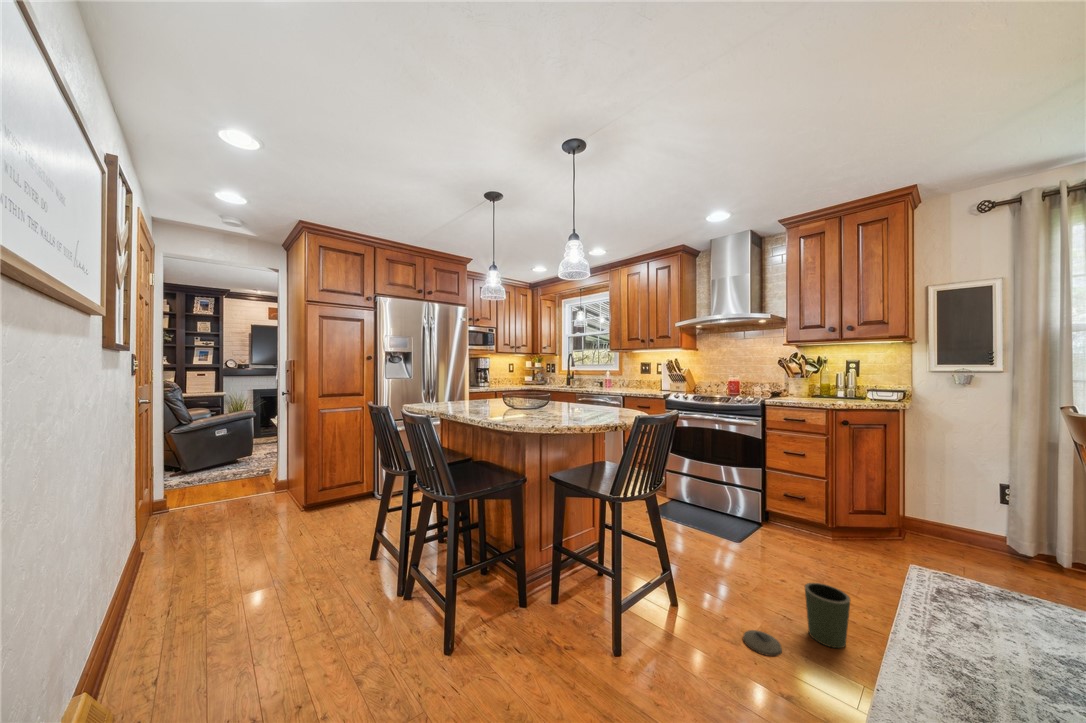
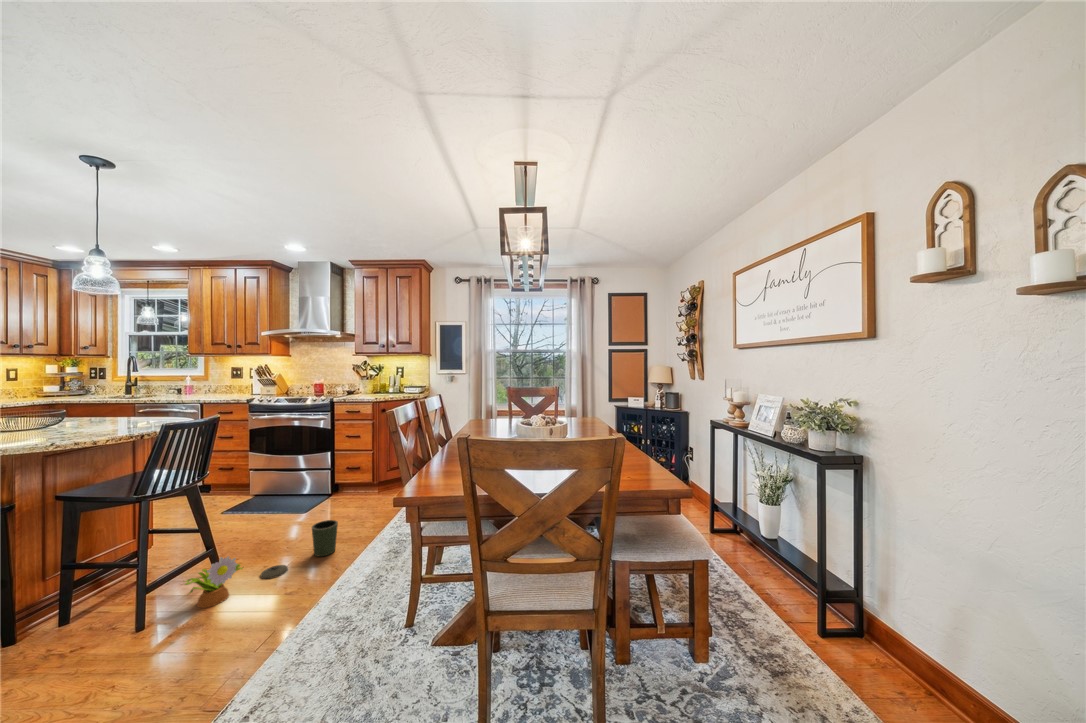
decorative plant: none [662,600,731,668] -> present [185,556,243,608]

